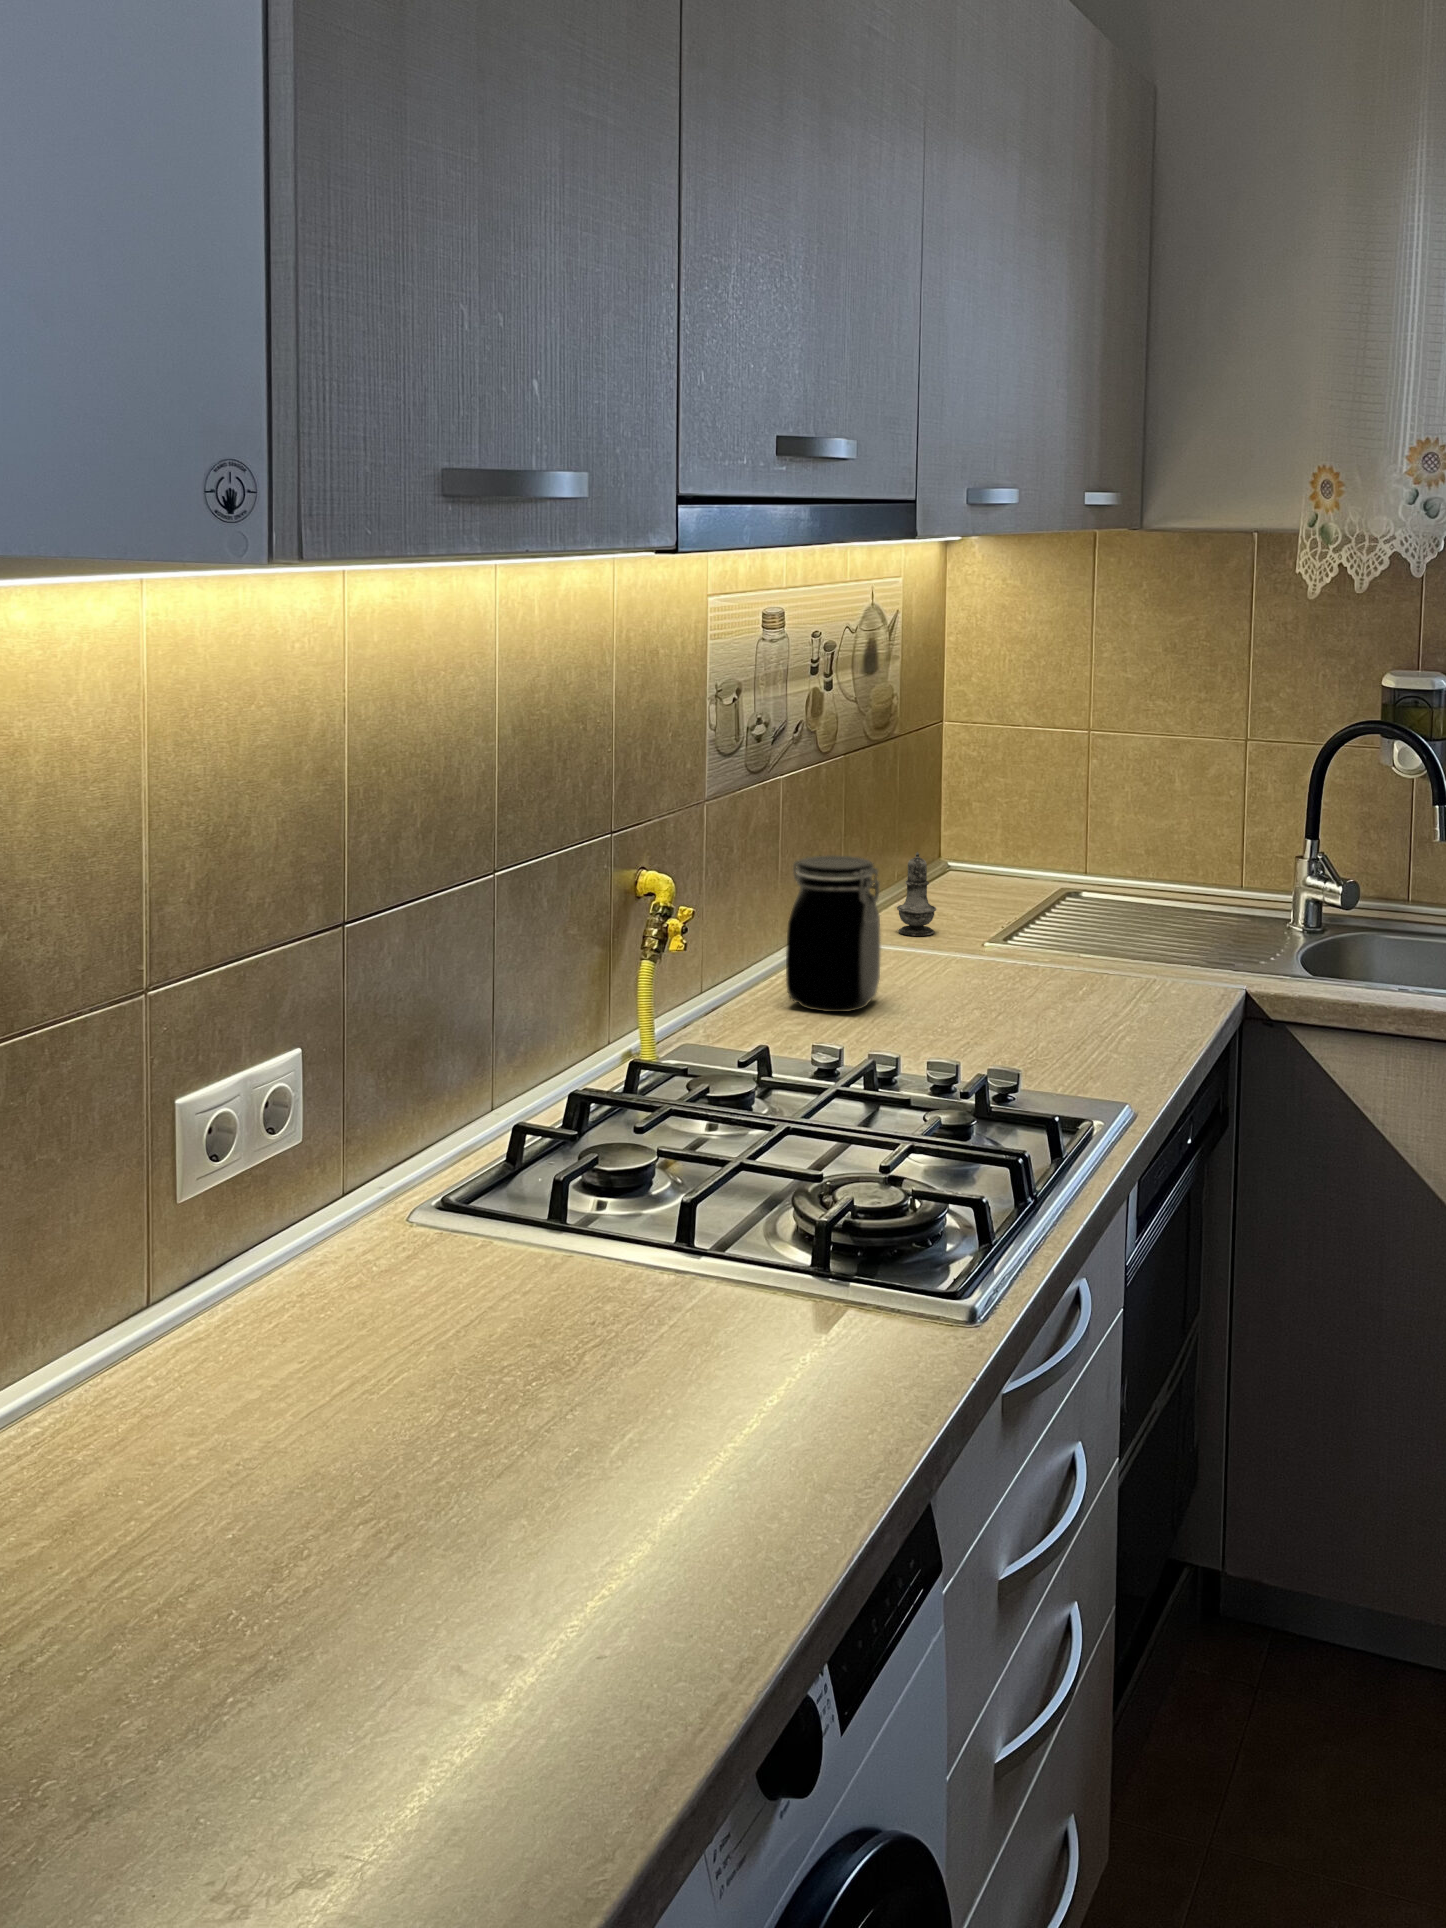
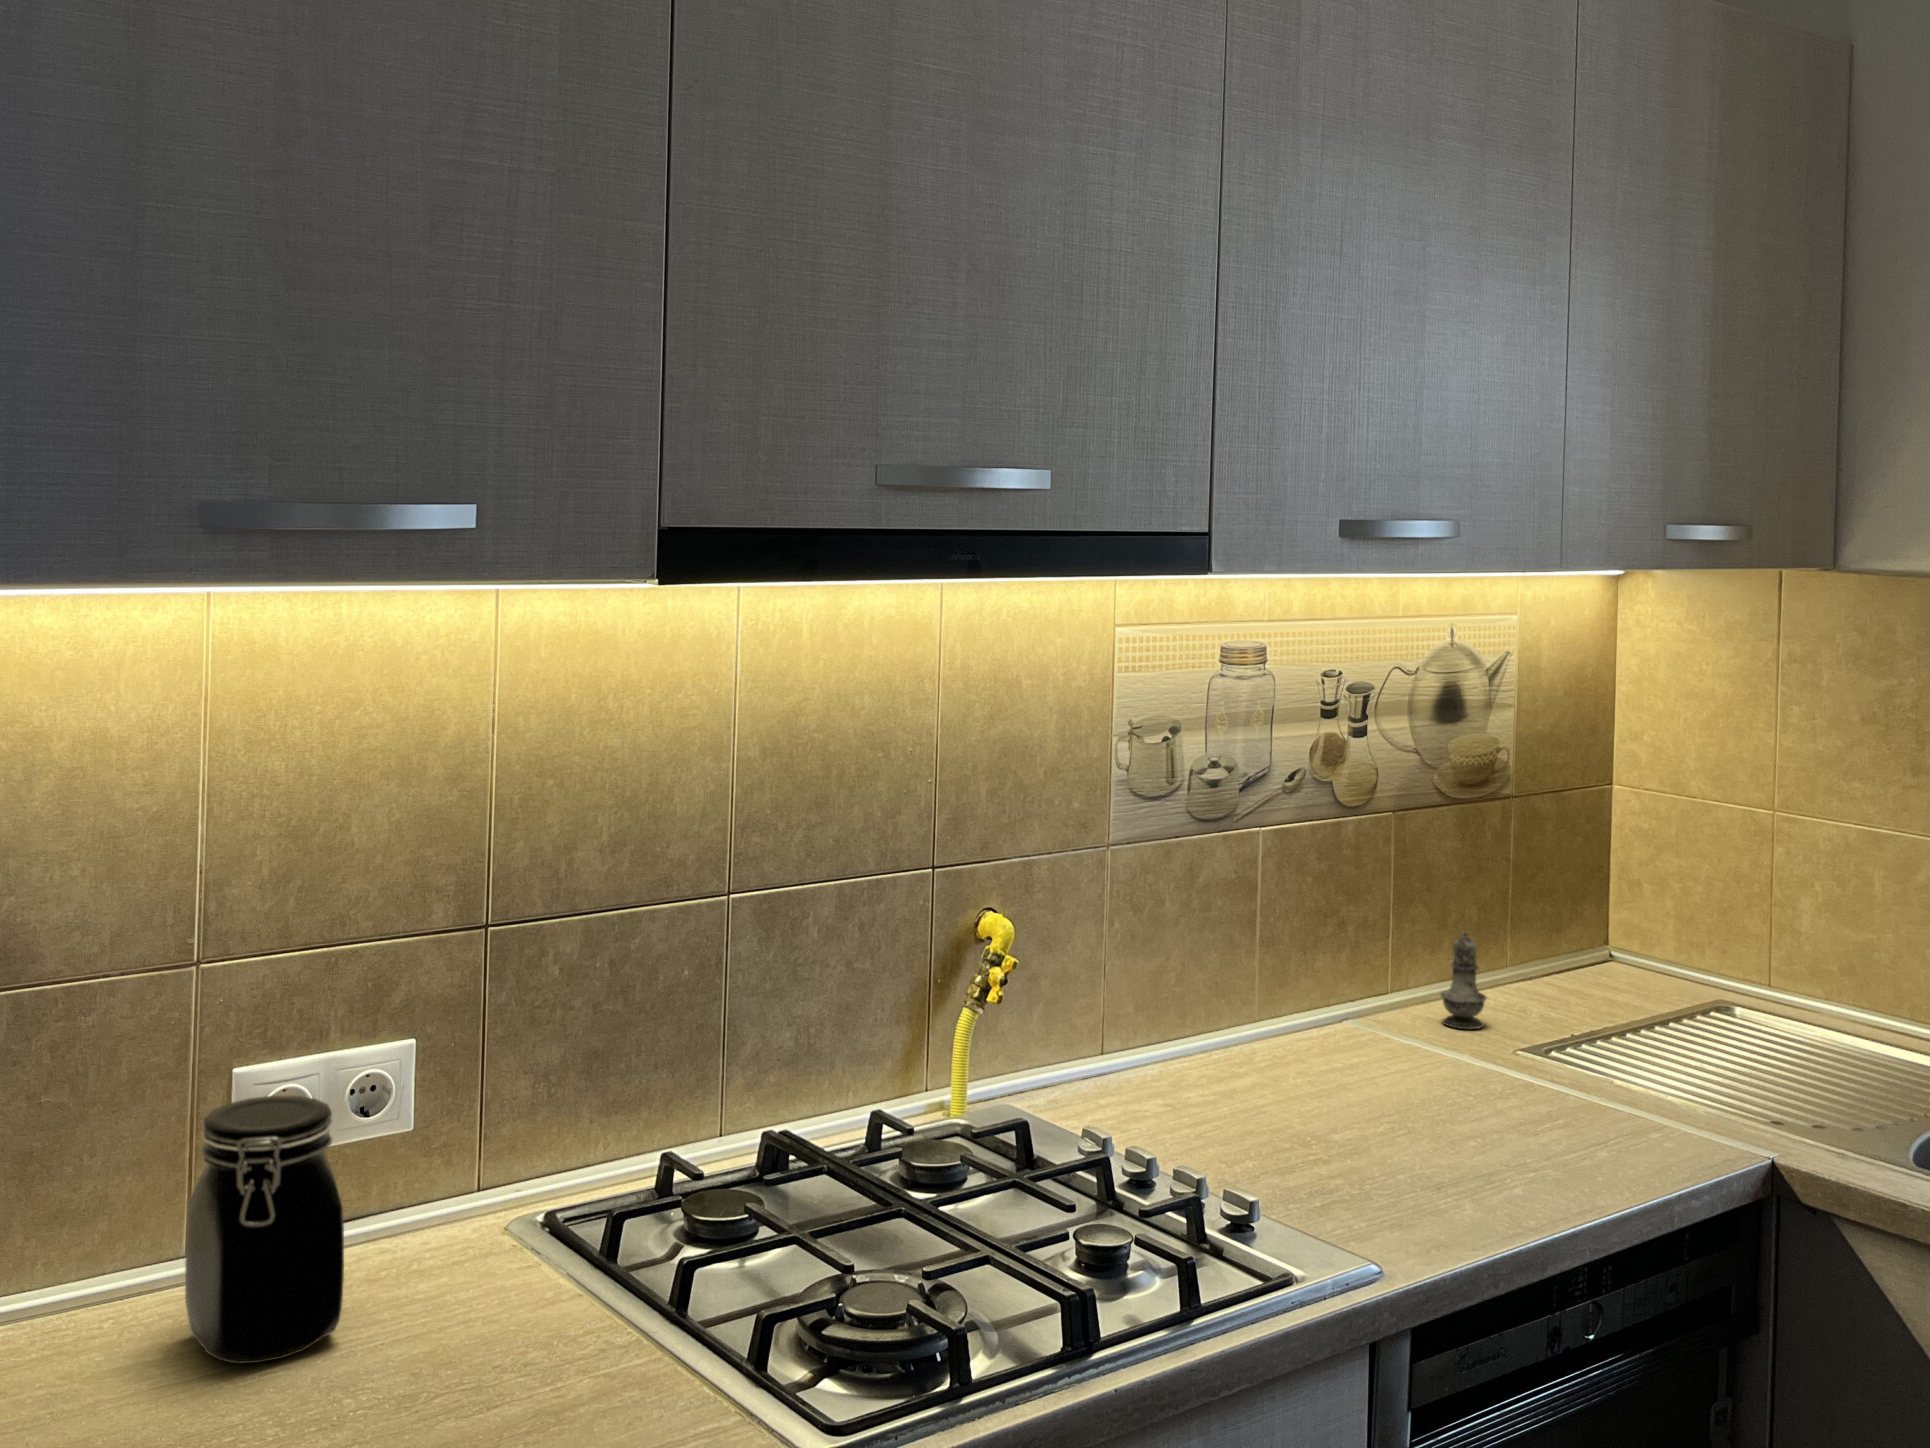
jar: present [786,855,881,1012] -> present [185,1096,344,1364]

